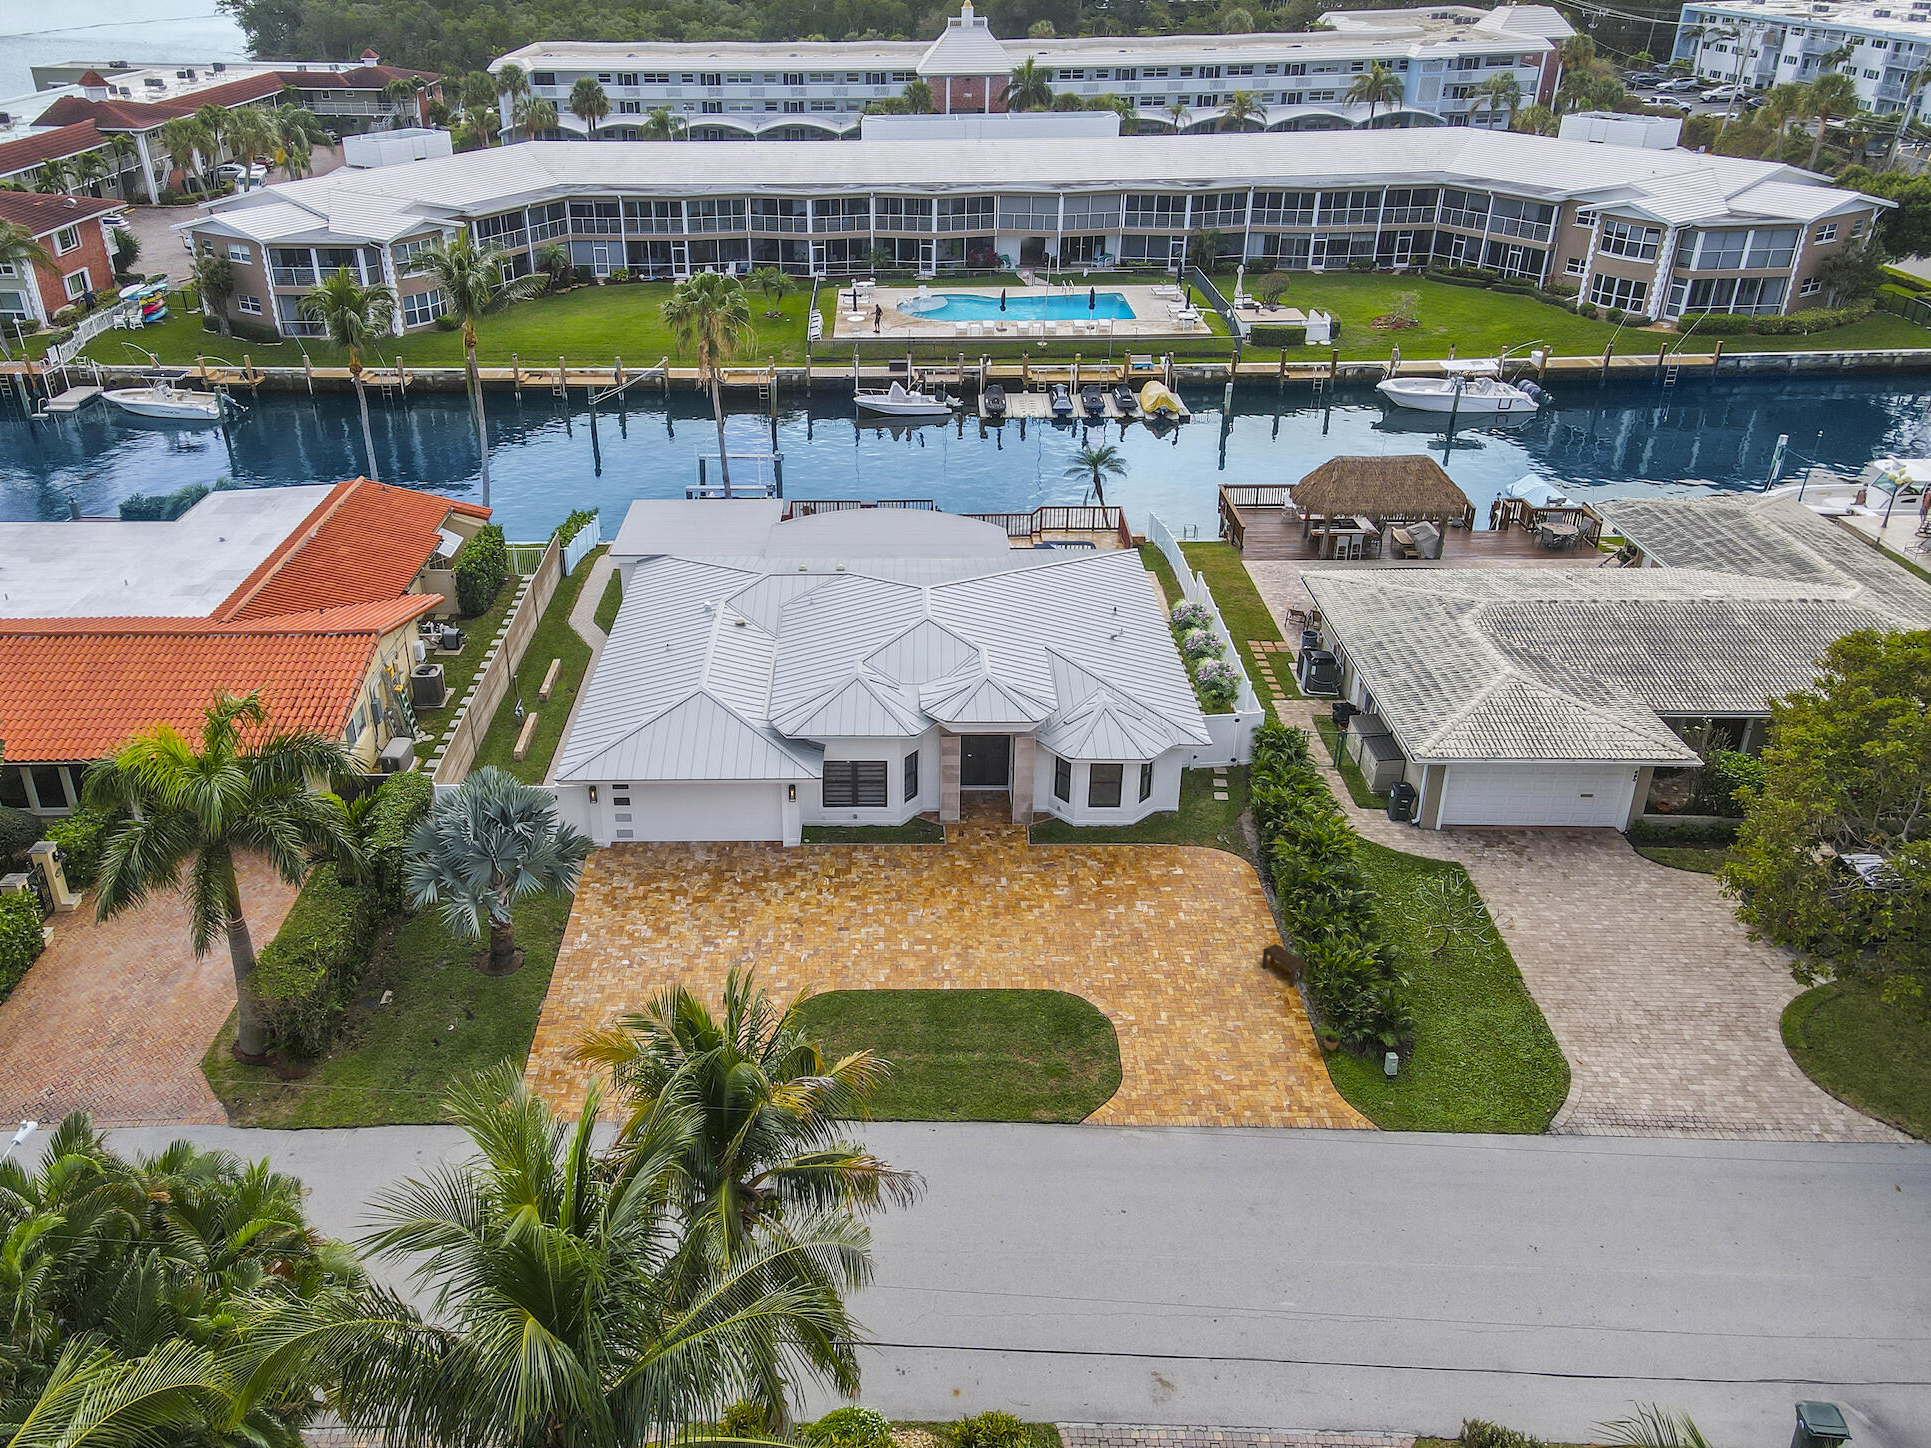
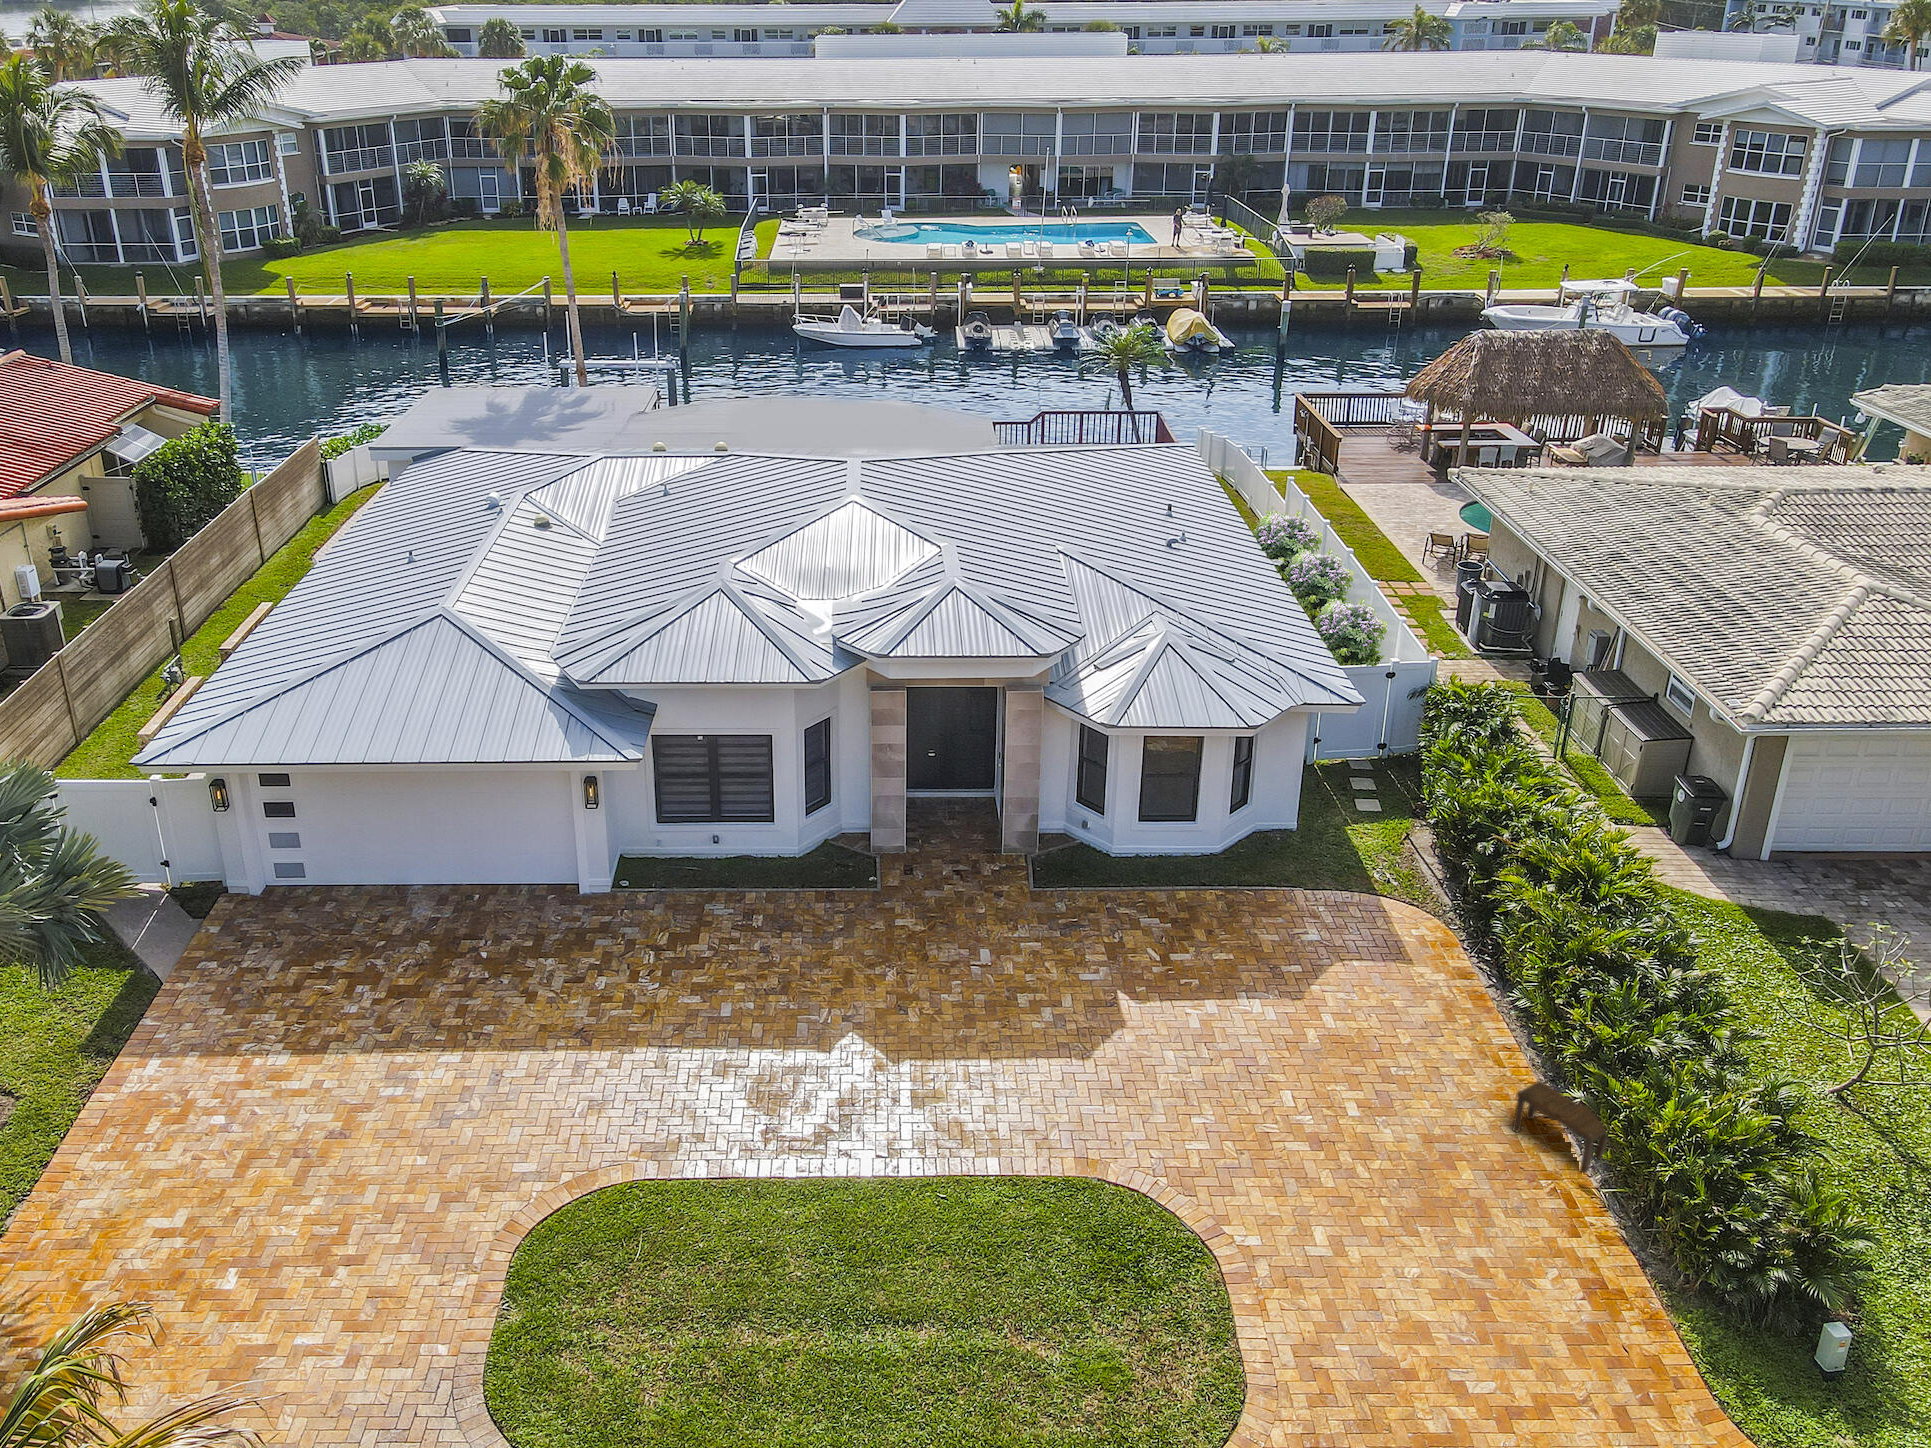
potted plant: present [1314,1024,1341,1050] -> none [1675,1266,1735,1326]

